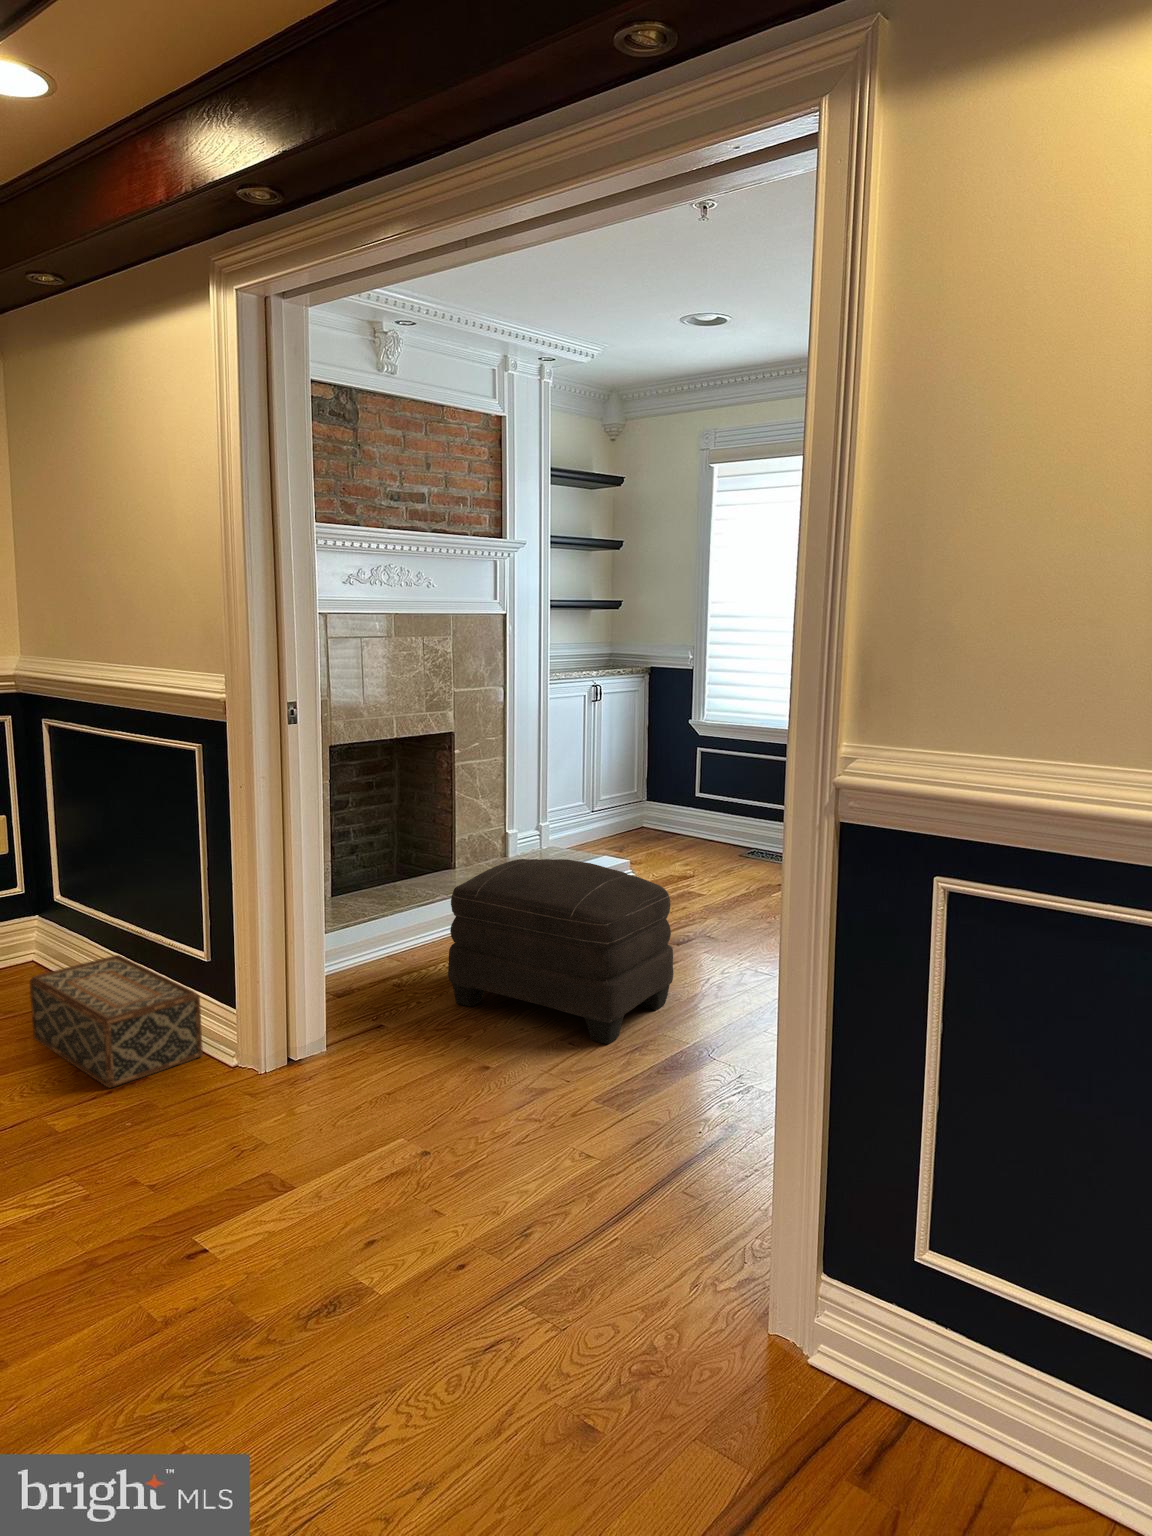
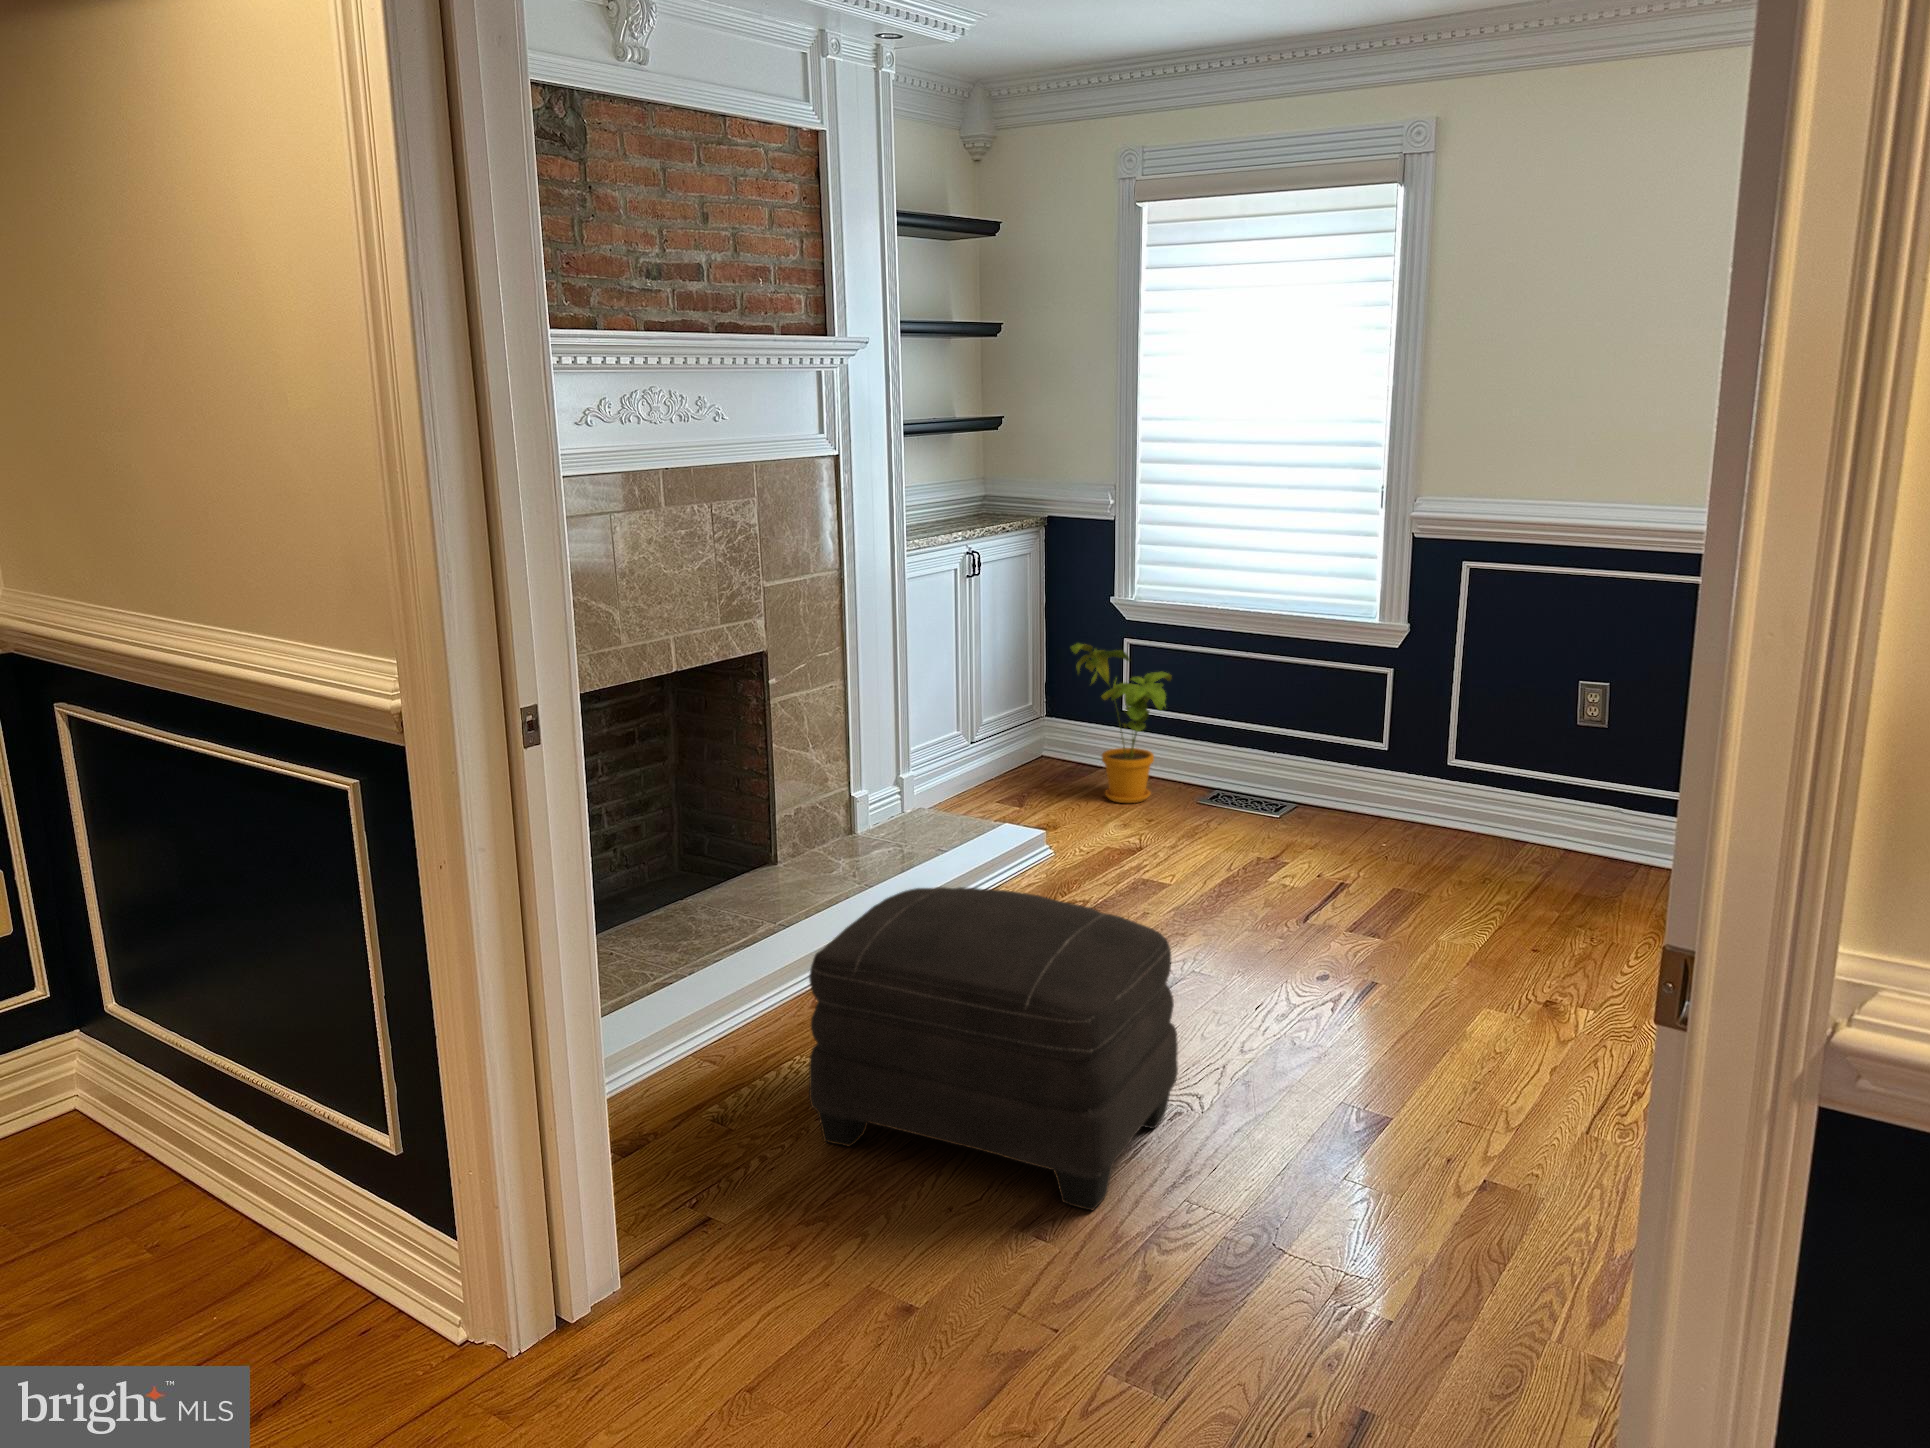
house plant: none [655,745,724,851] -> present [1070,644,1172,803]
woven basket: present [30,955,203,1088] -> none [68,1115,400,1394]

